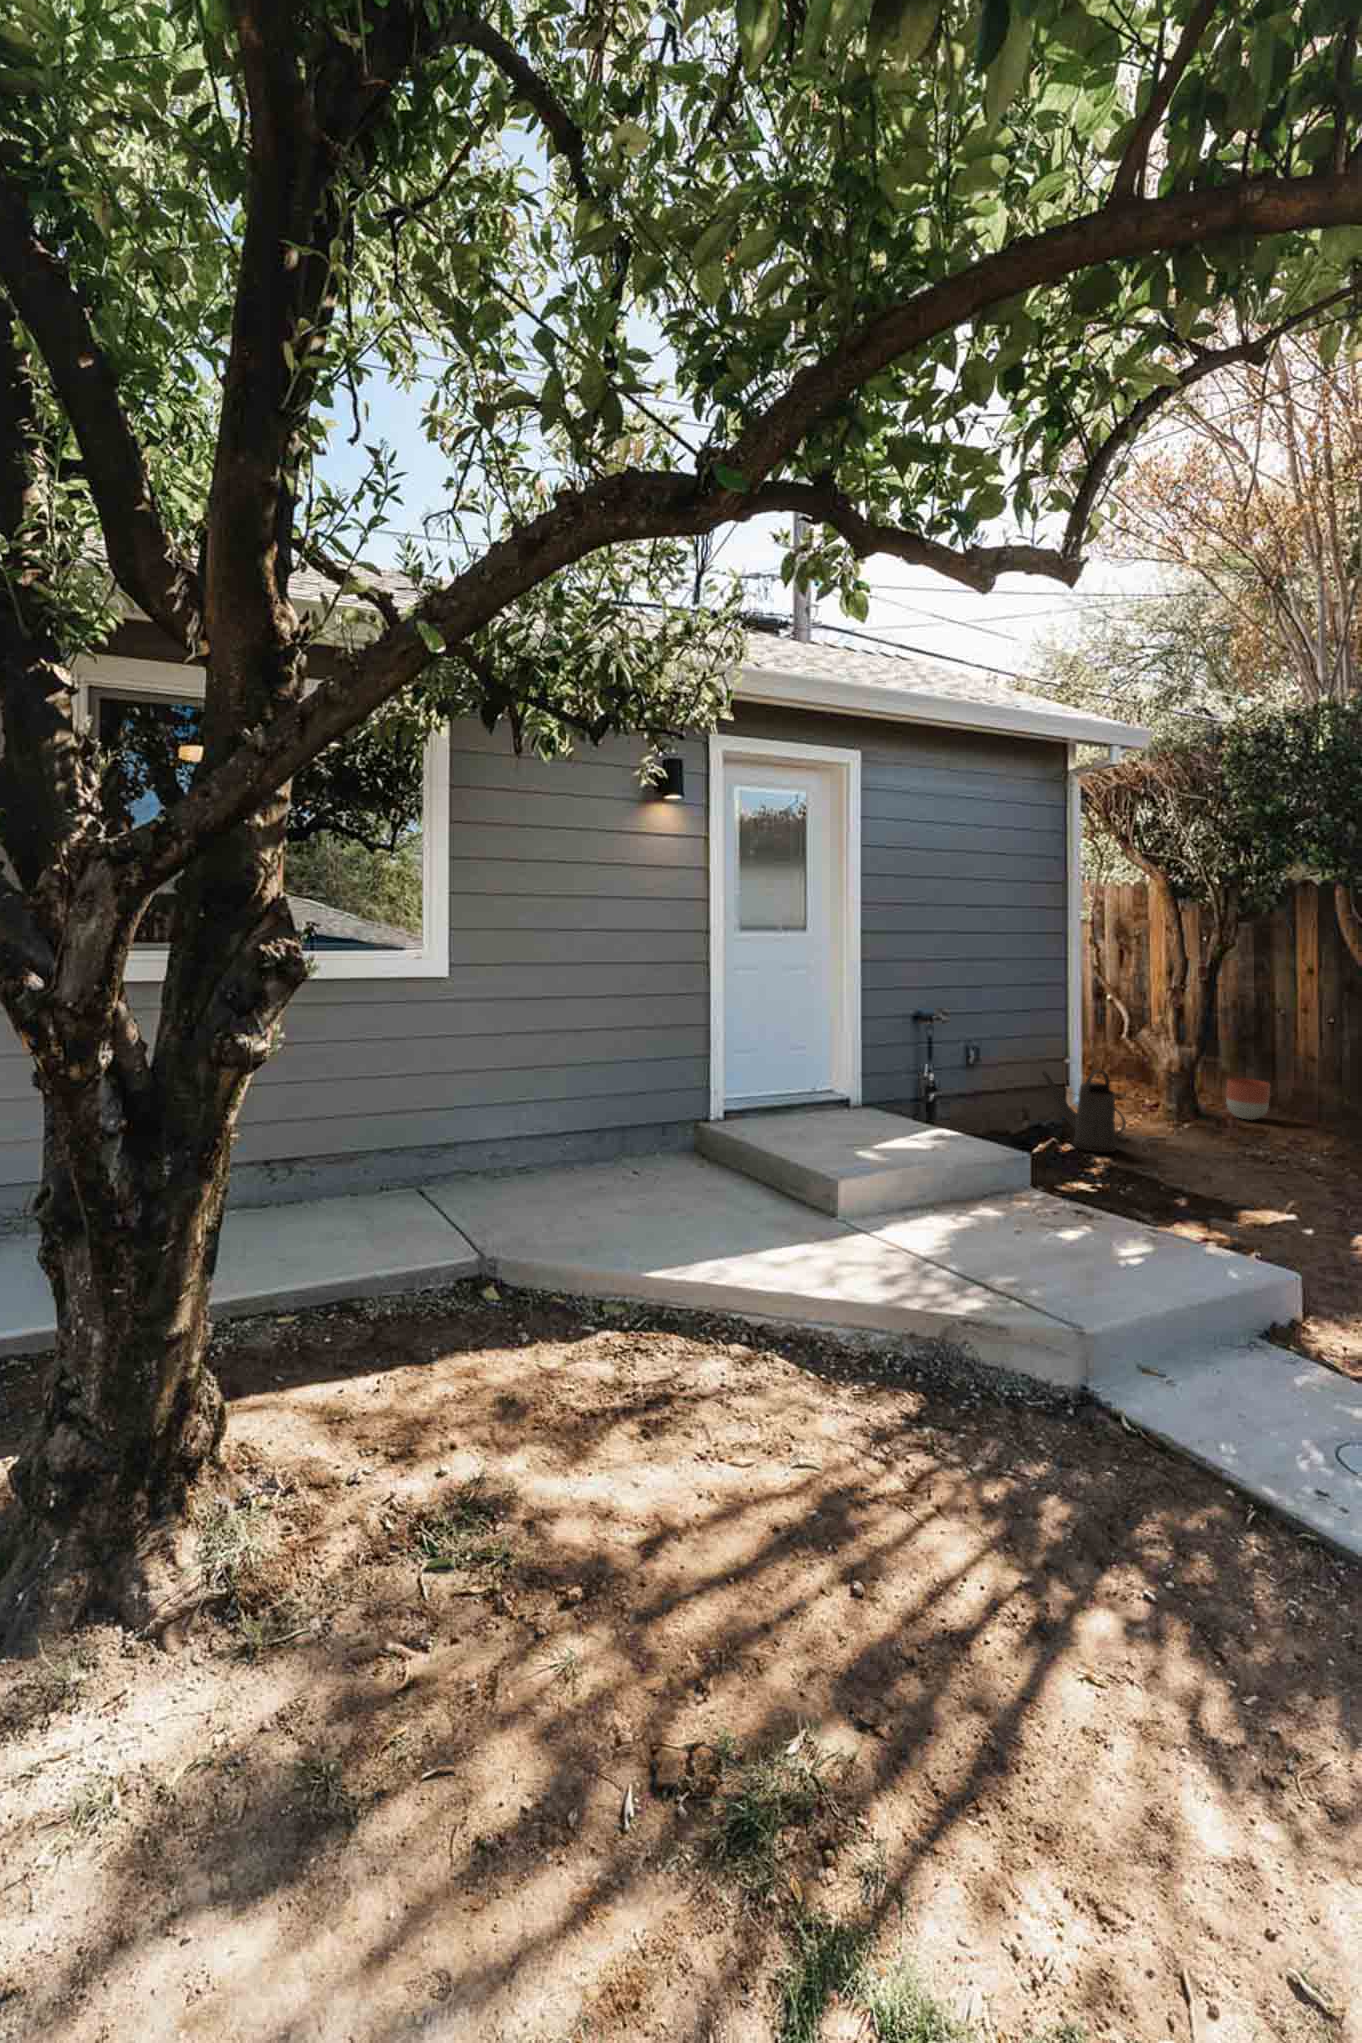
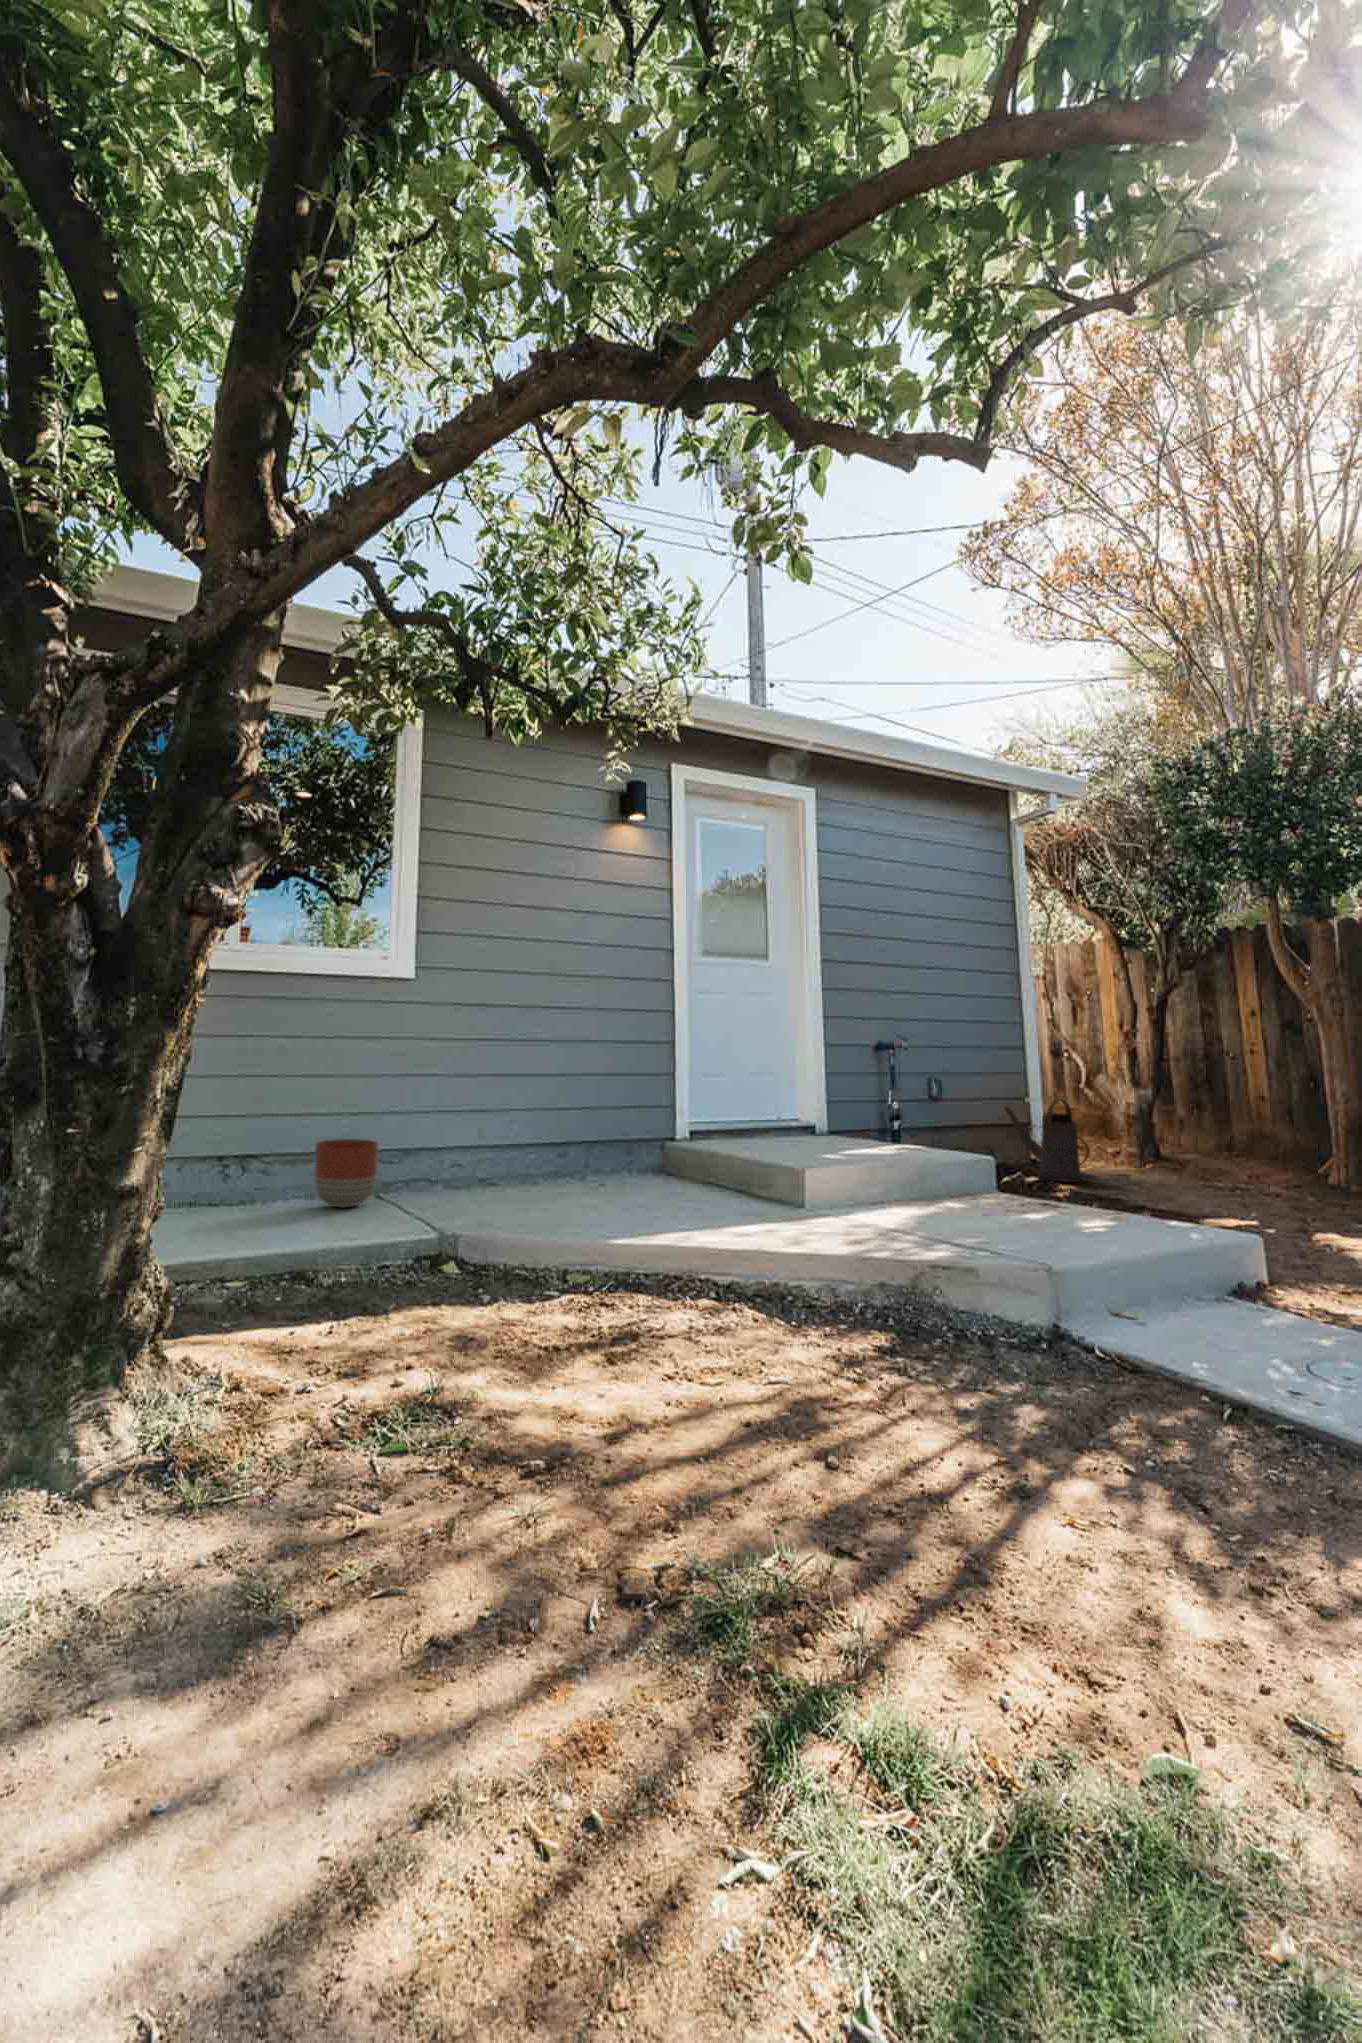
planter: present [1226,1078,1270,1120] -> present [314,1139,378,1207]

